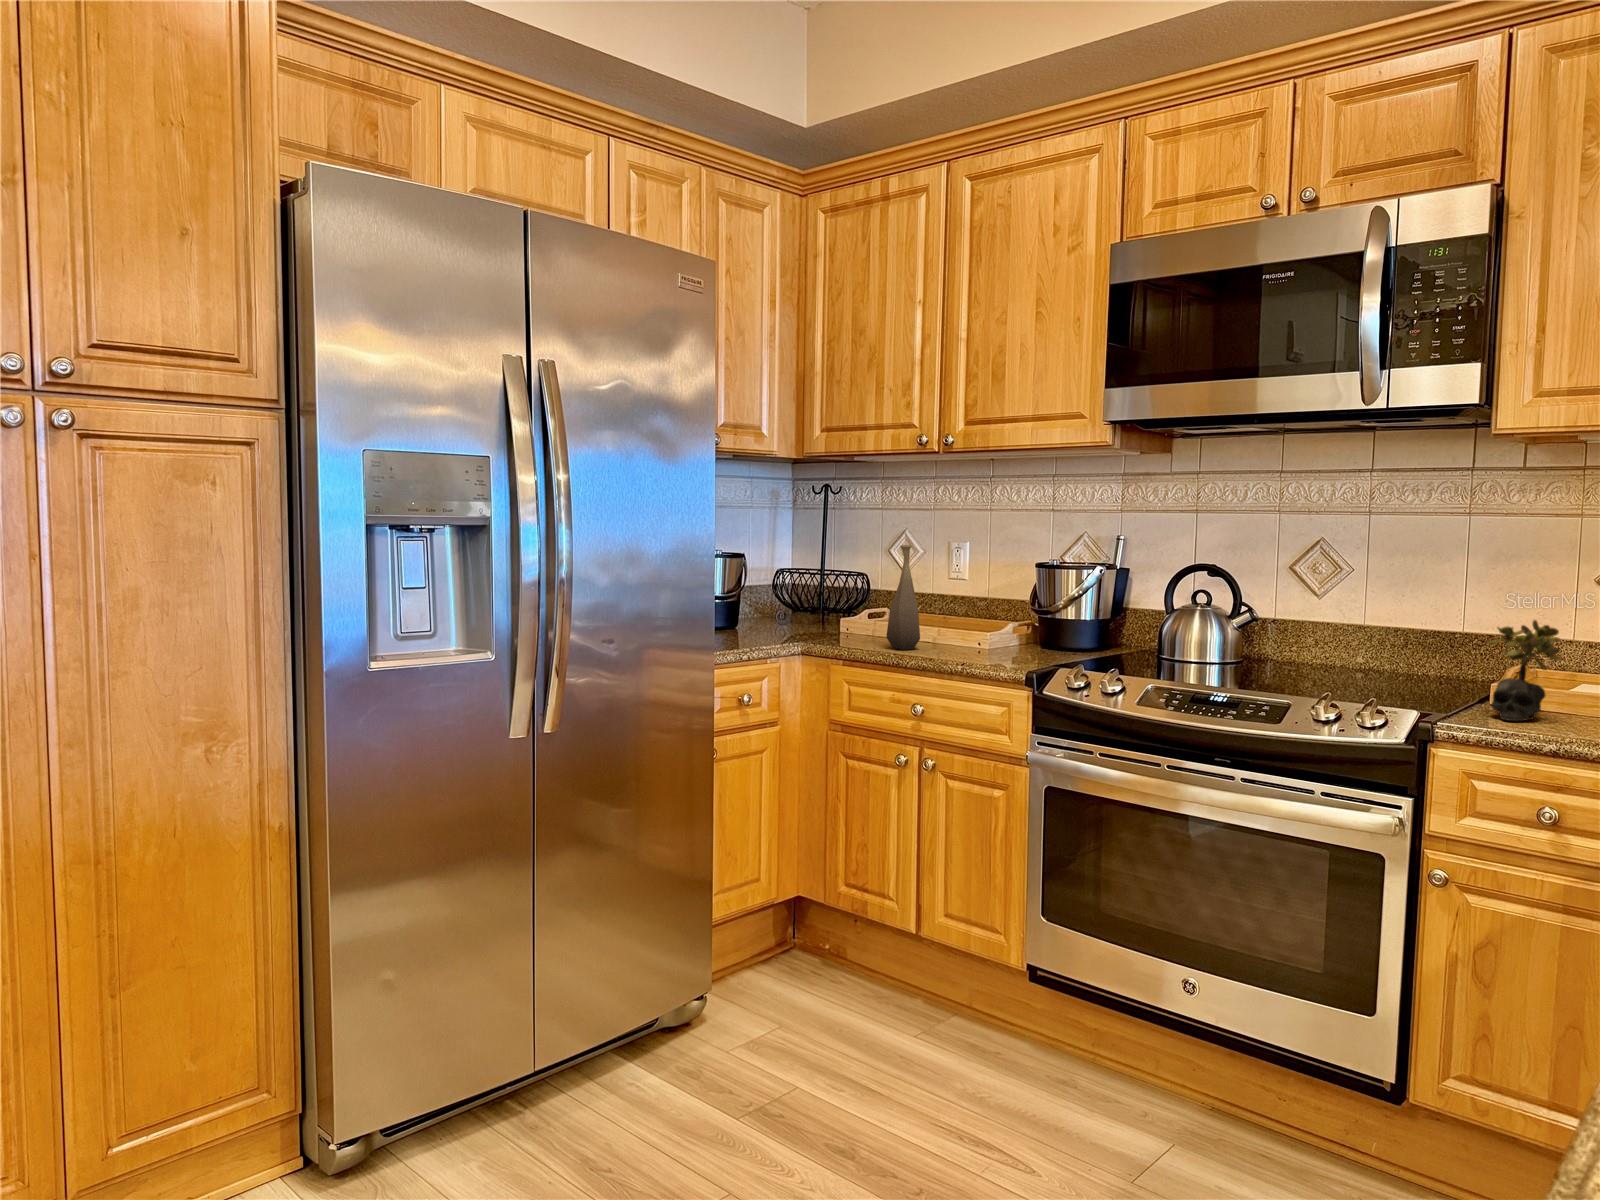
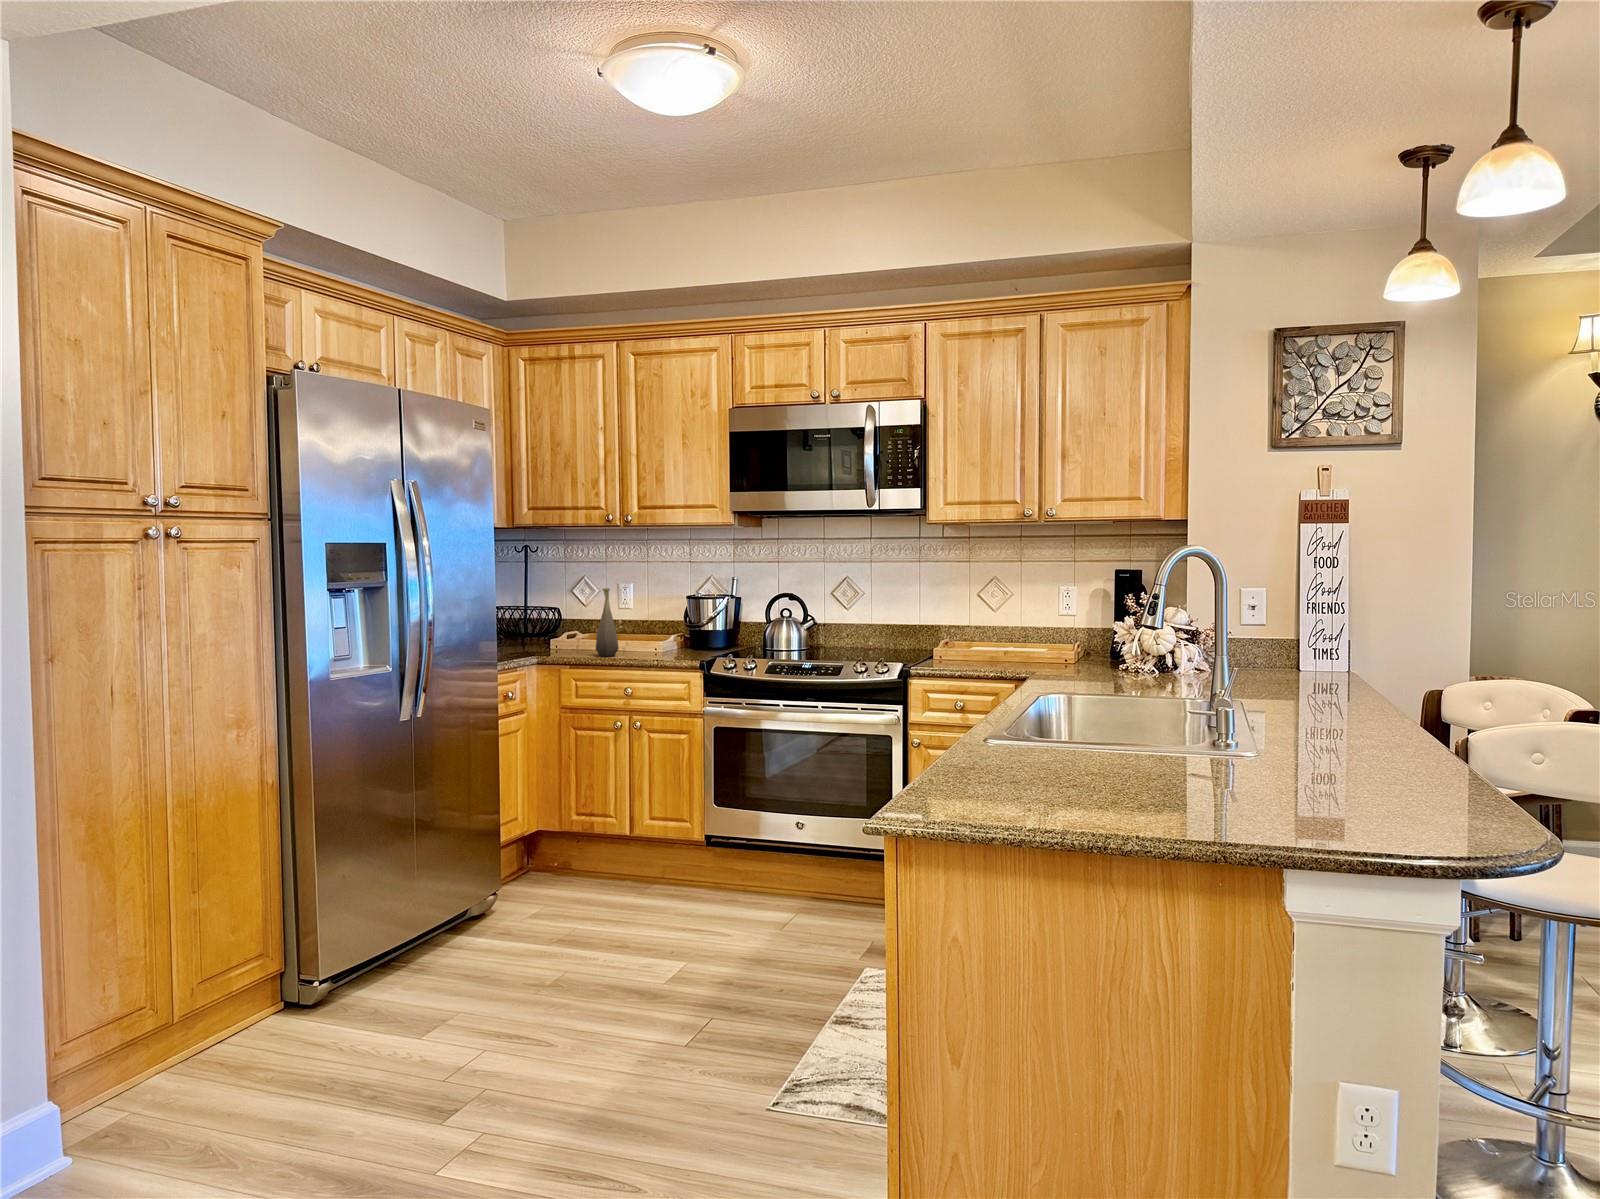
succulent plant: present [1486,620,1562,721] -> none [929,615,960,664]

